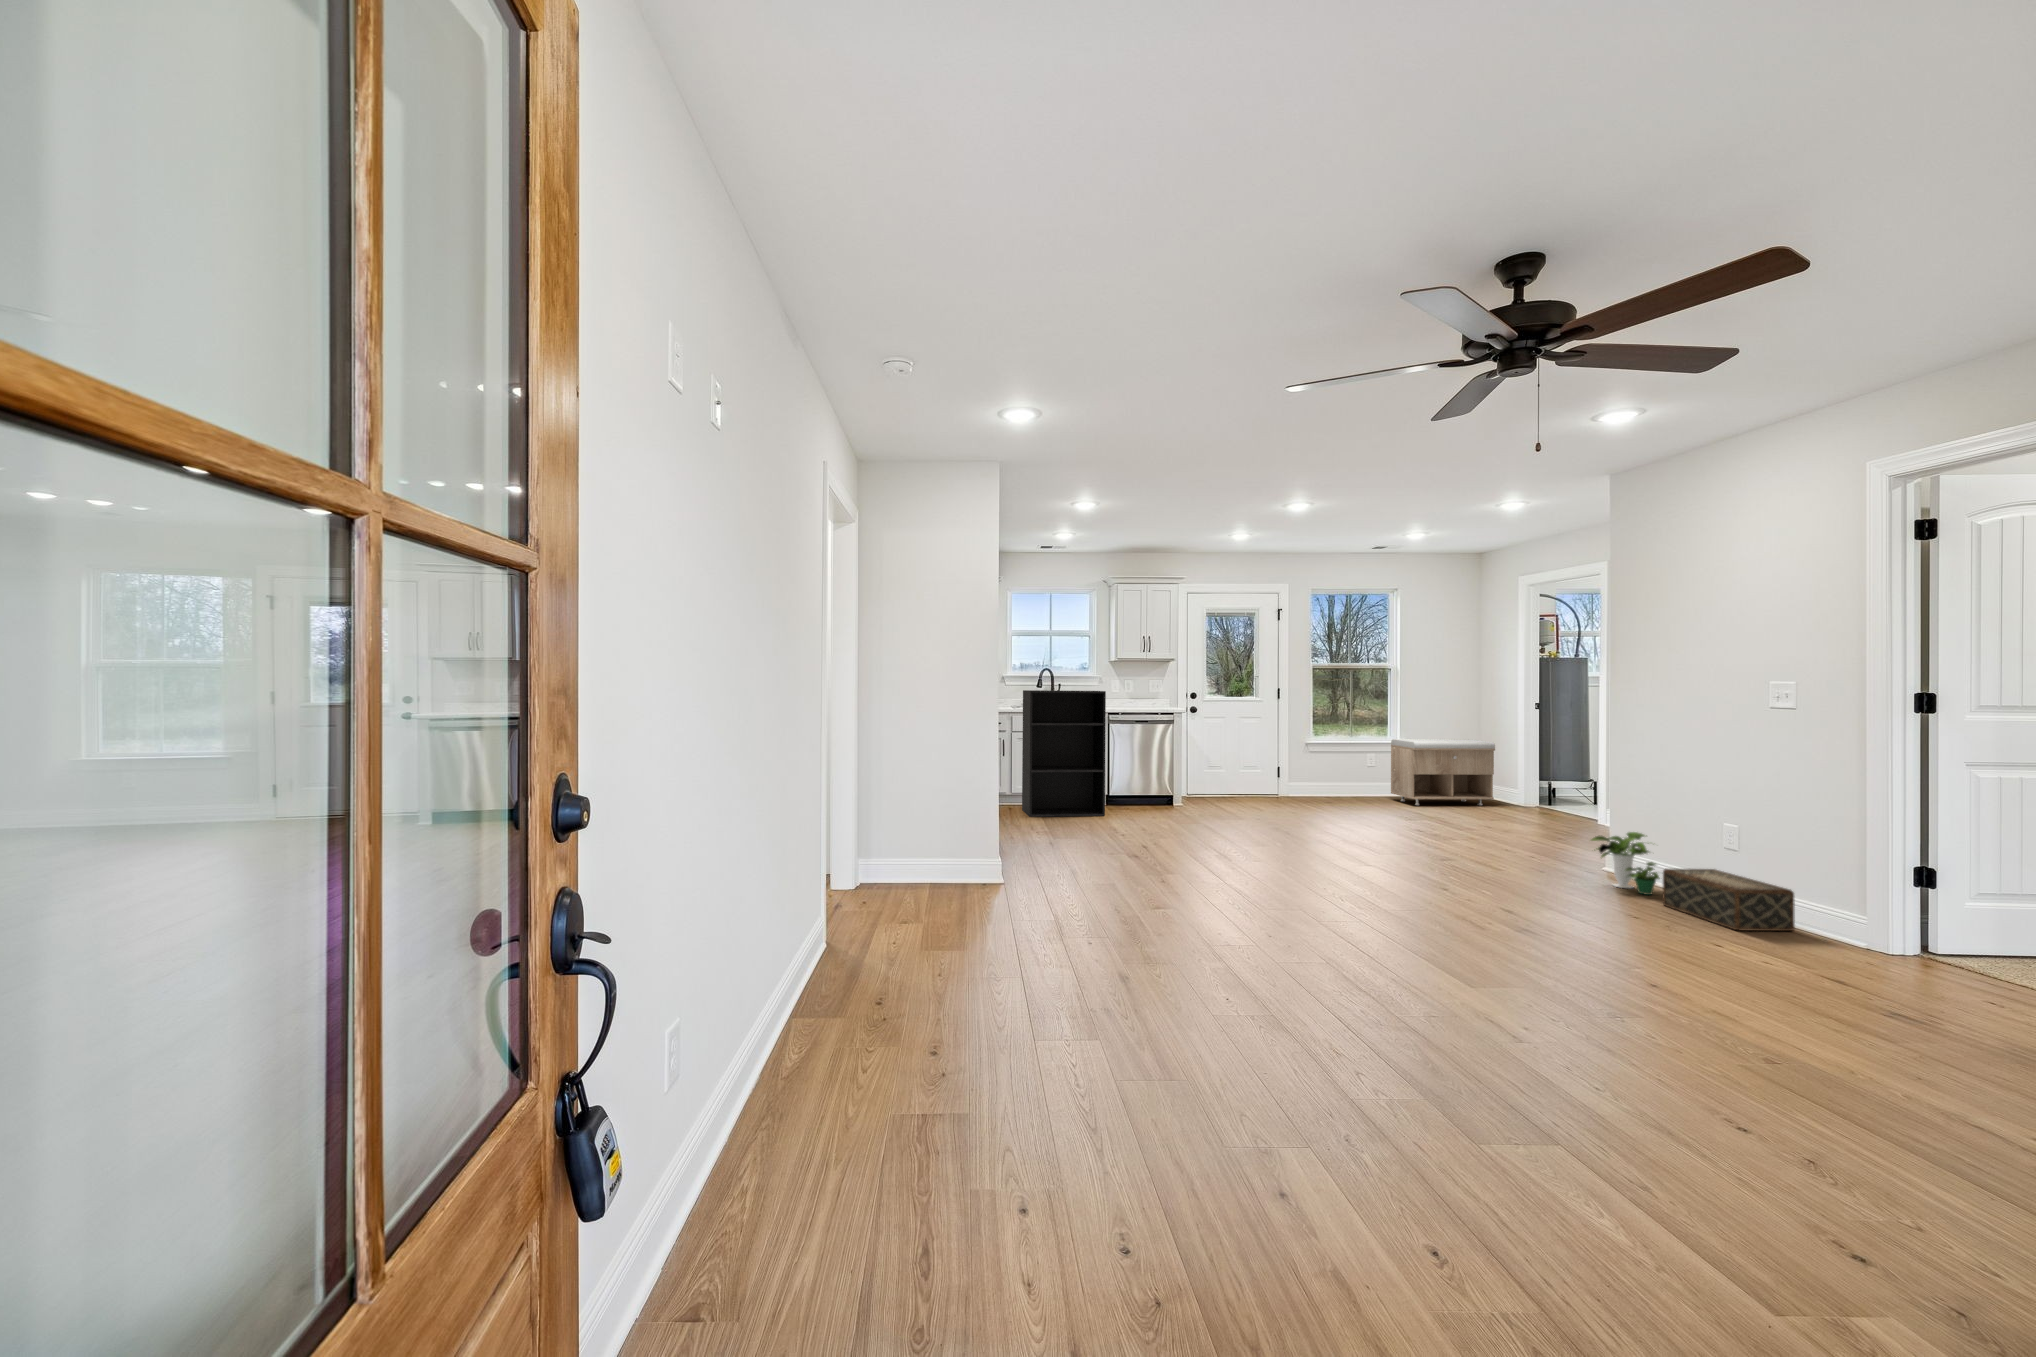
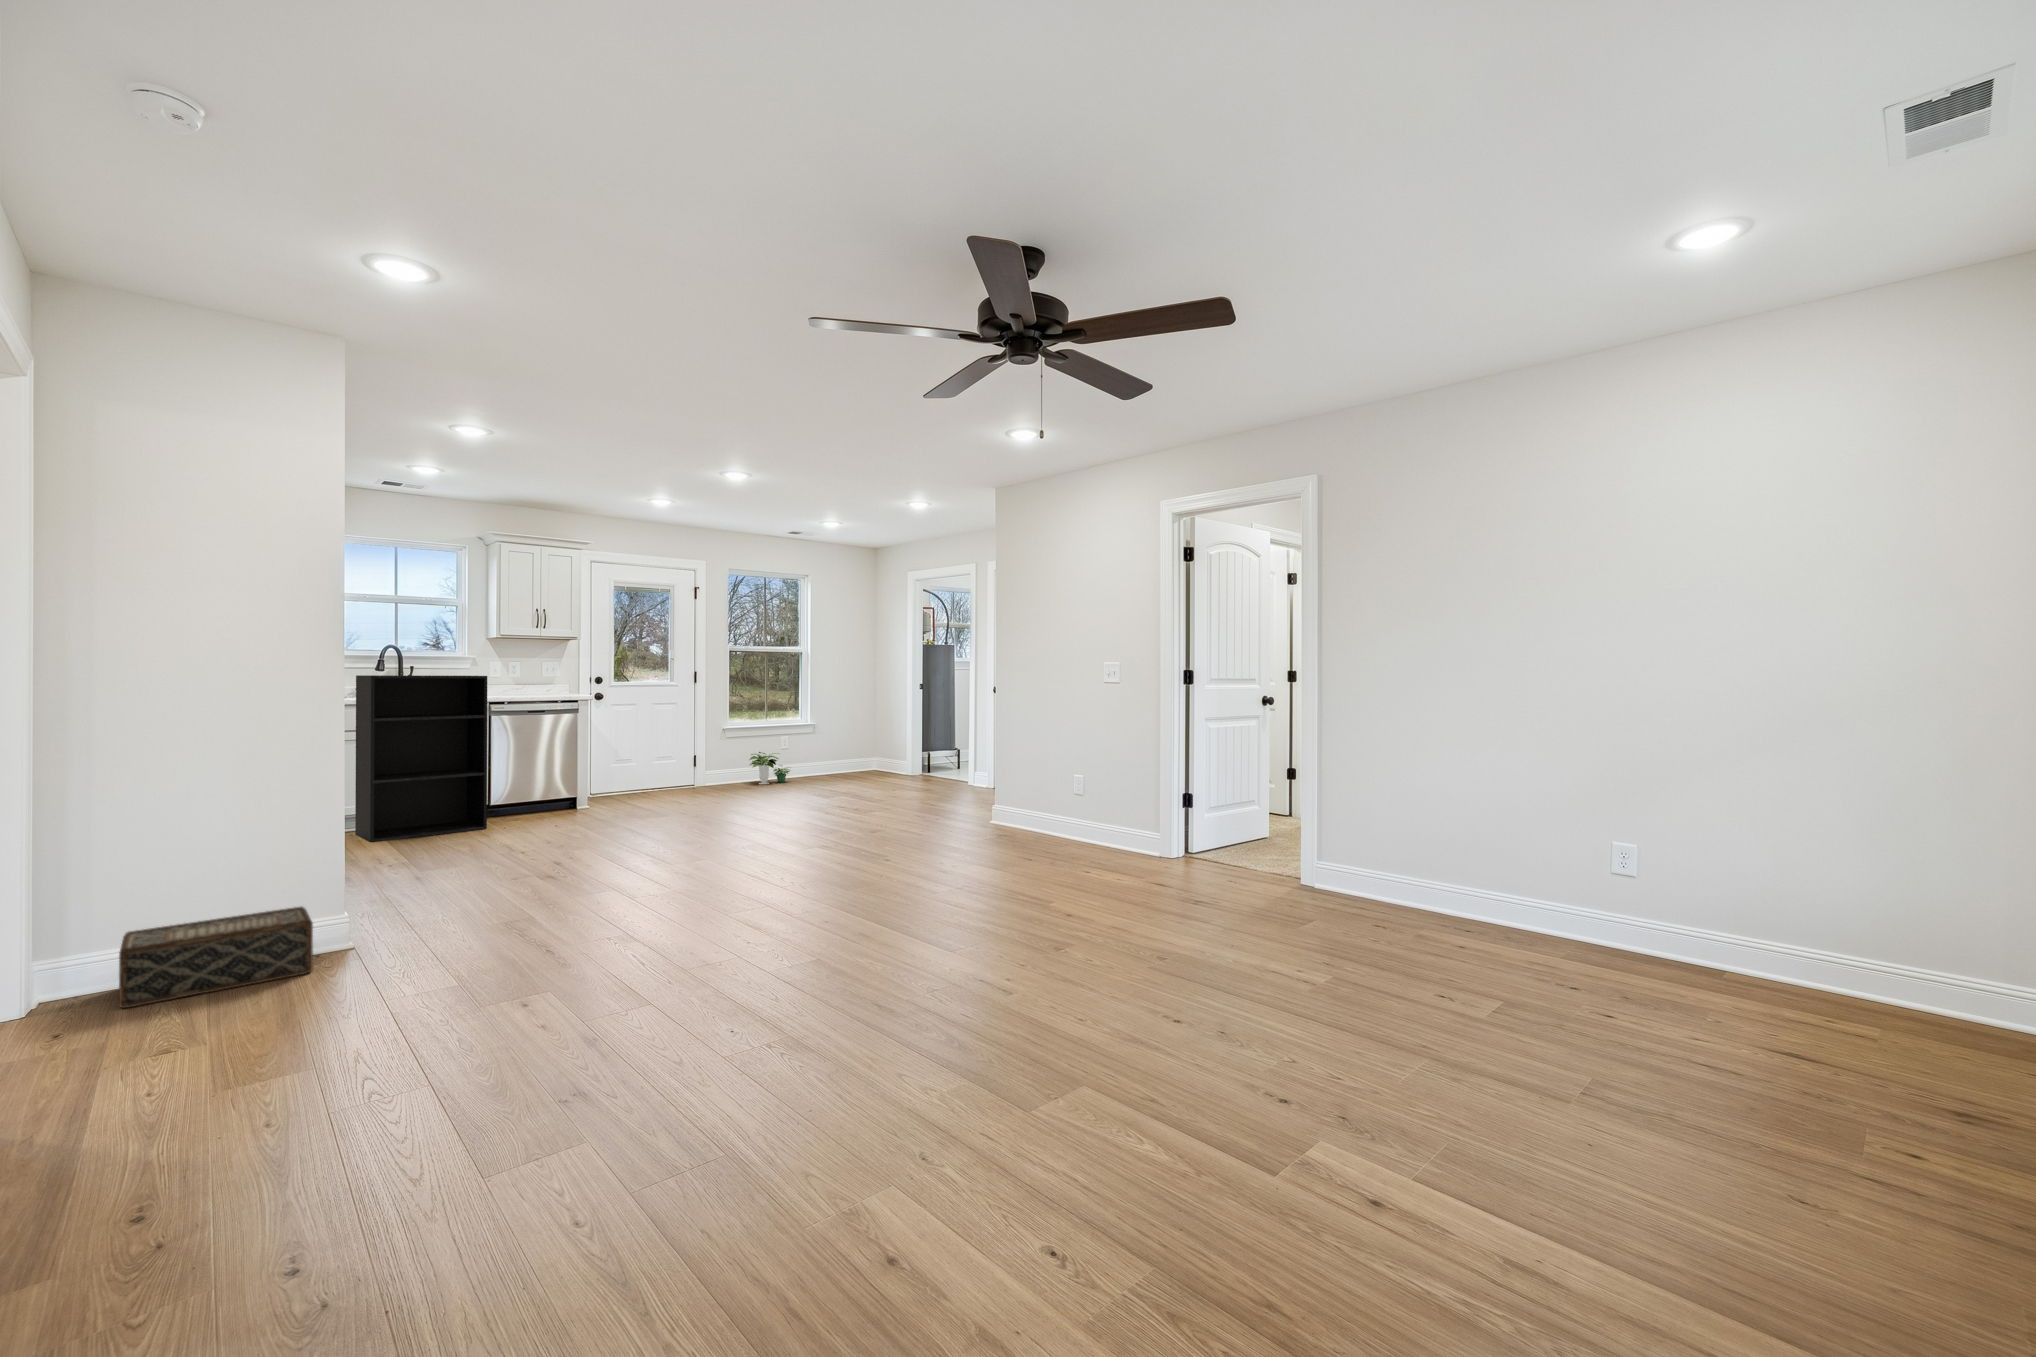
storage bench: present [1391,739,1495,805] -> none [802,718,891,782]
potted plant: present [1591,832,1660,895] -> present [749,752,790,784]
woven basket: present [1663,869,1795,931] -> present [119,907,313,1008]

